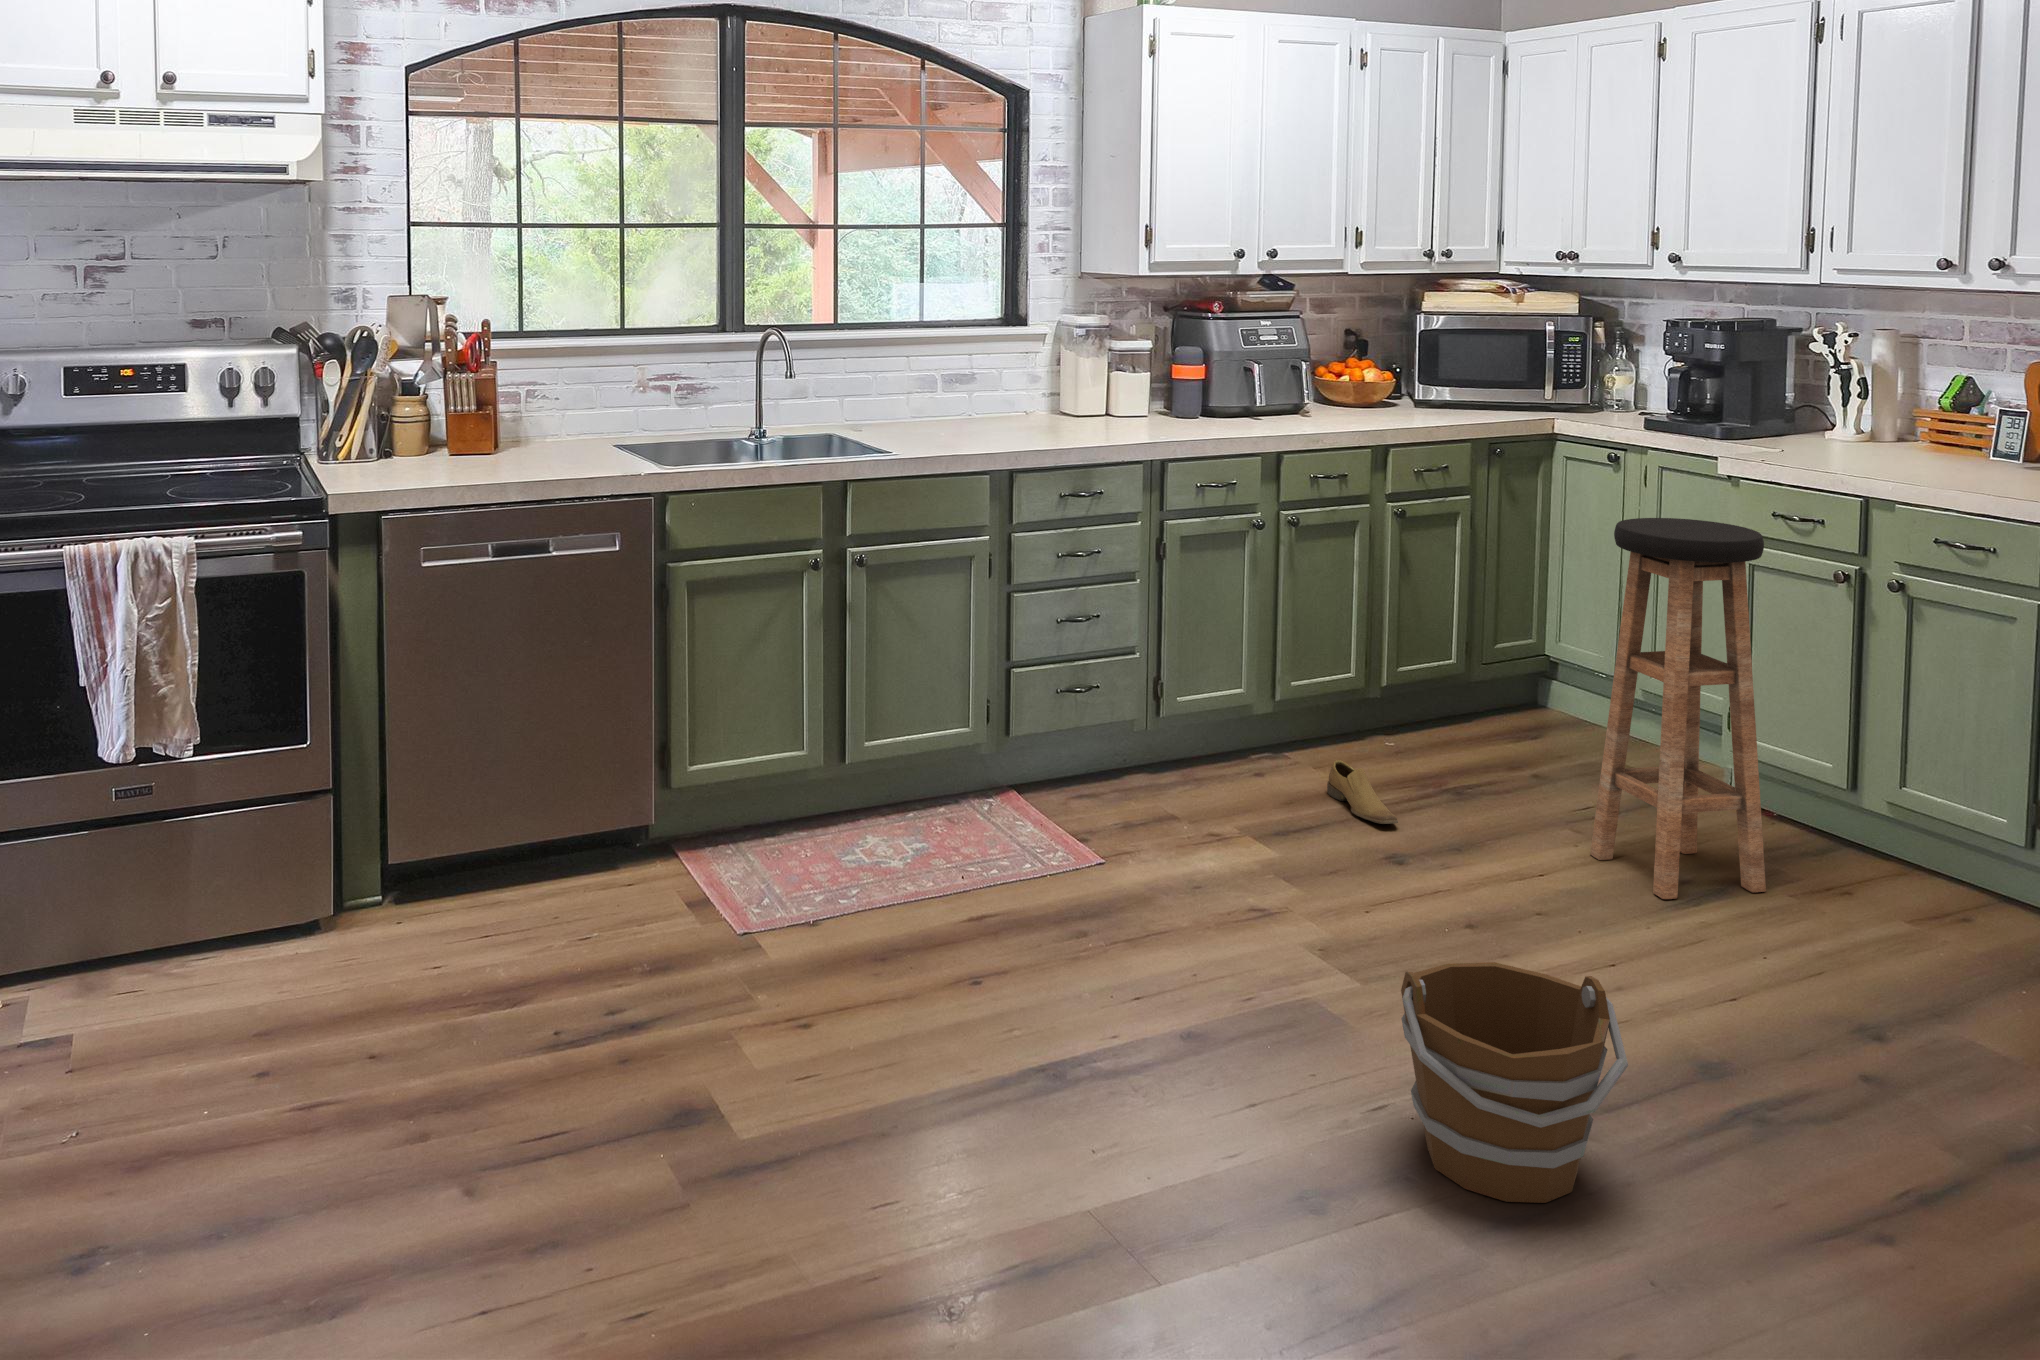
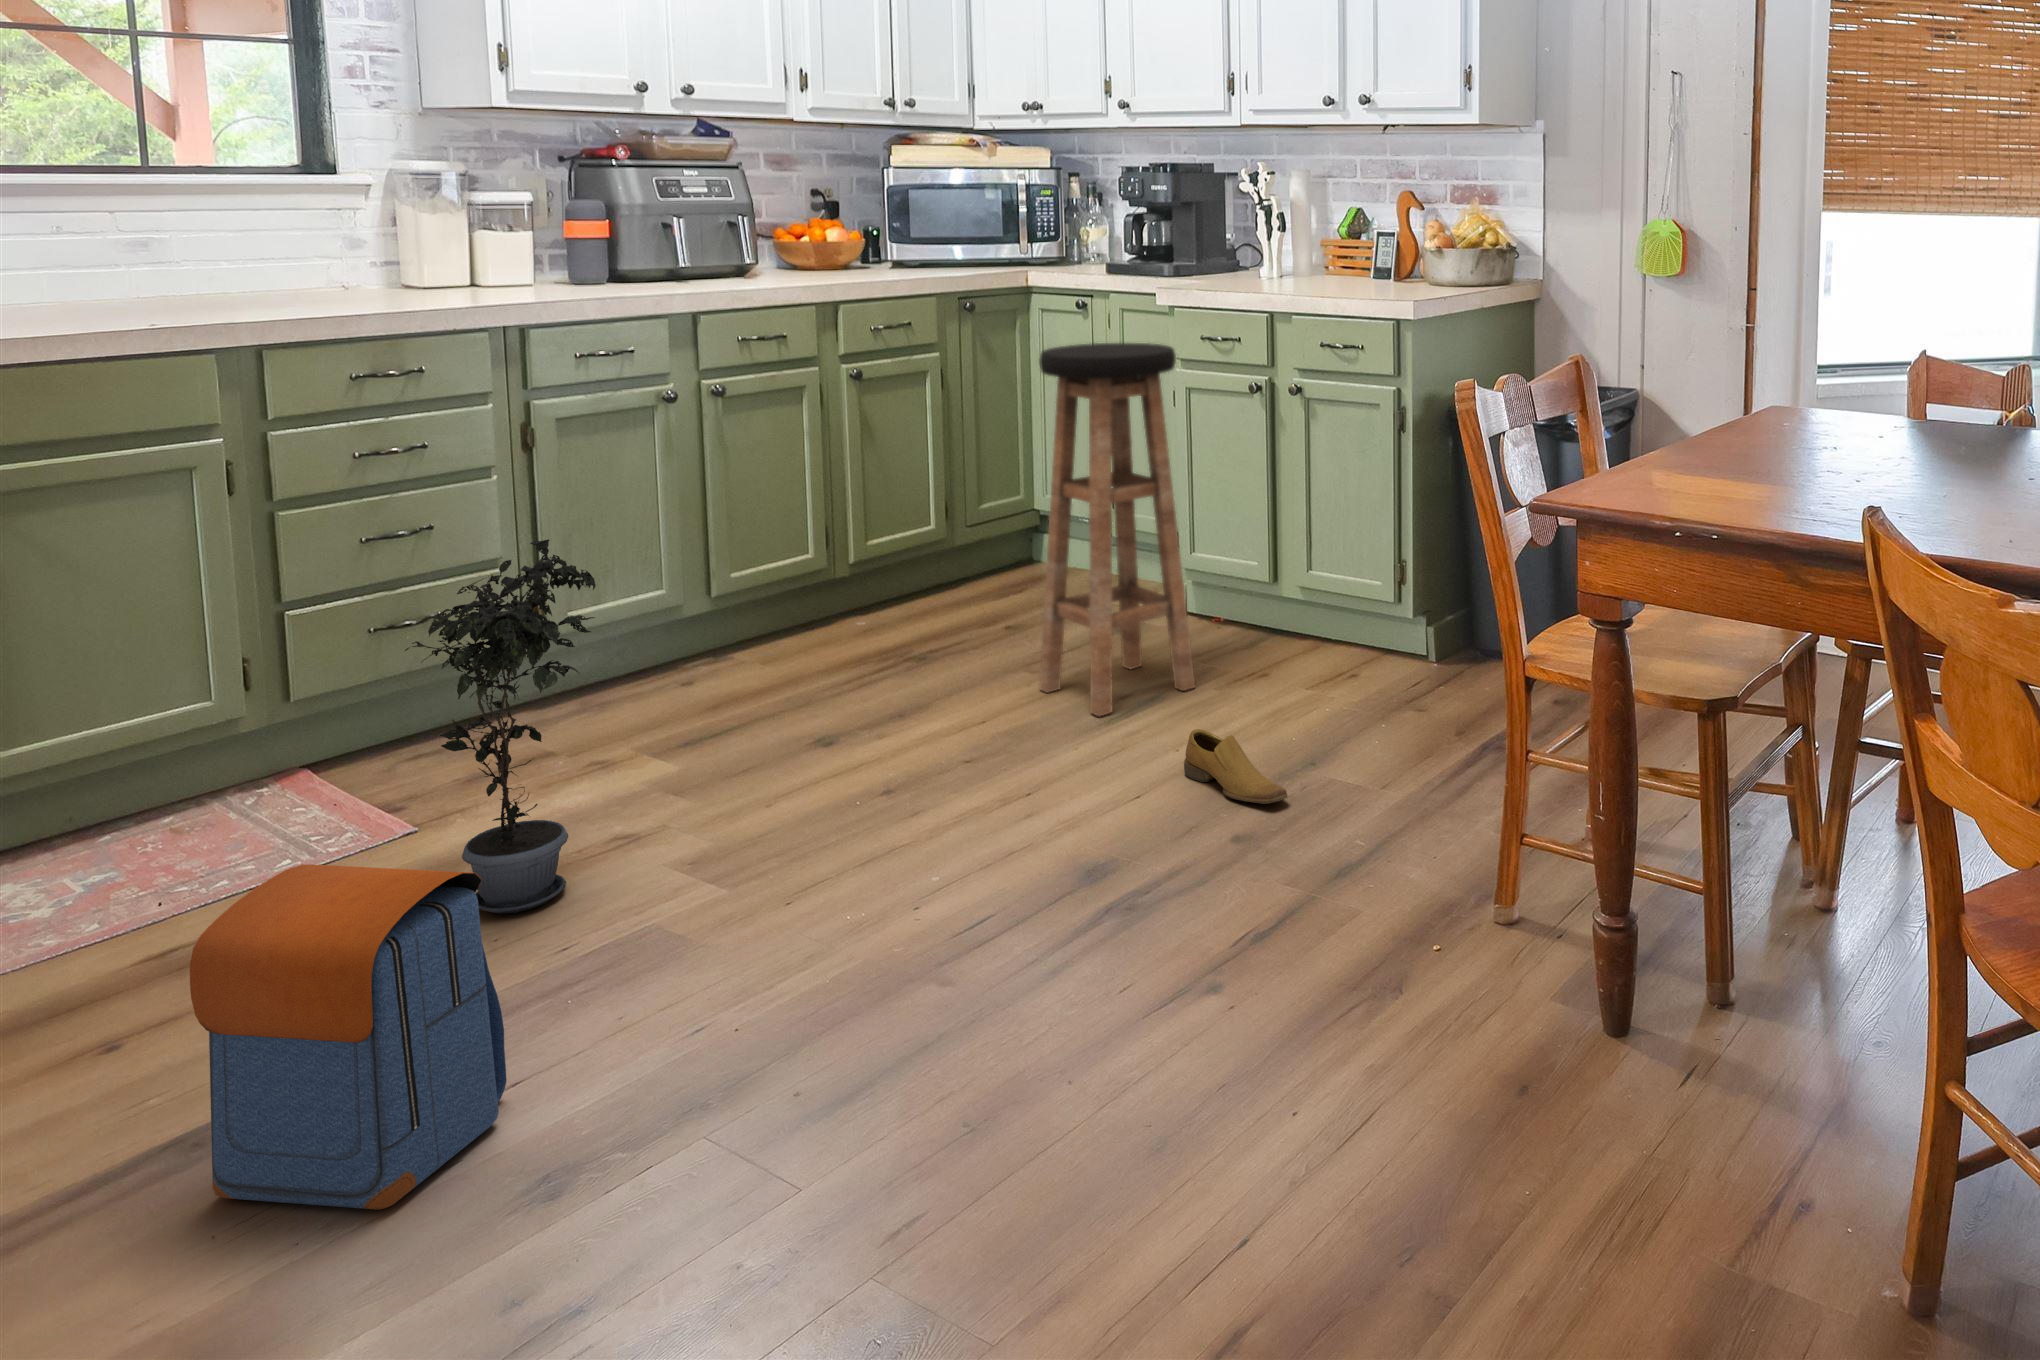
potted plant: none [1139,657,1272,953] -> present [405,539,596,914]
shoe: present [1327,760,1398,824] -> present [1184,729,1288,804]
backpack: none [1080,888,1252,1164] -> present [190,864,507,1210]
bucket: present [1401,962,1628,1203] -> none [691,814,964,1101]

